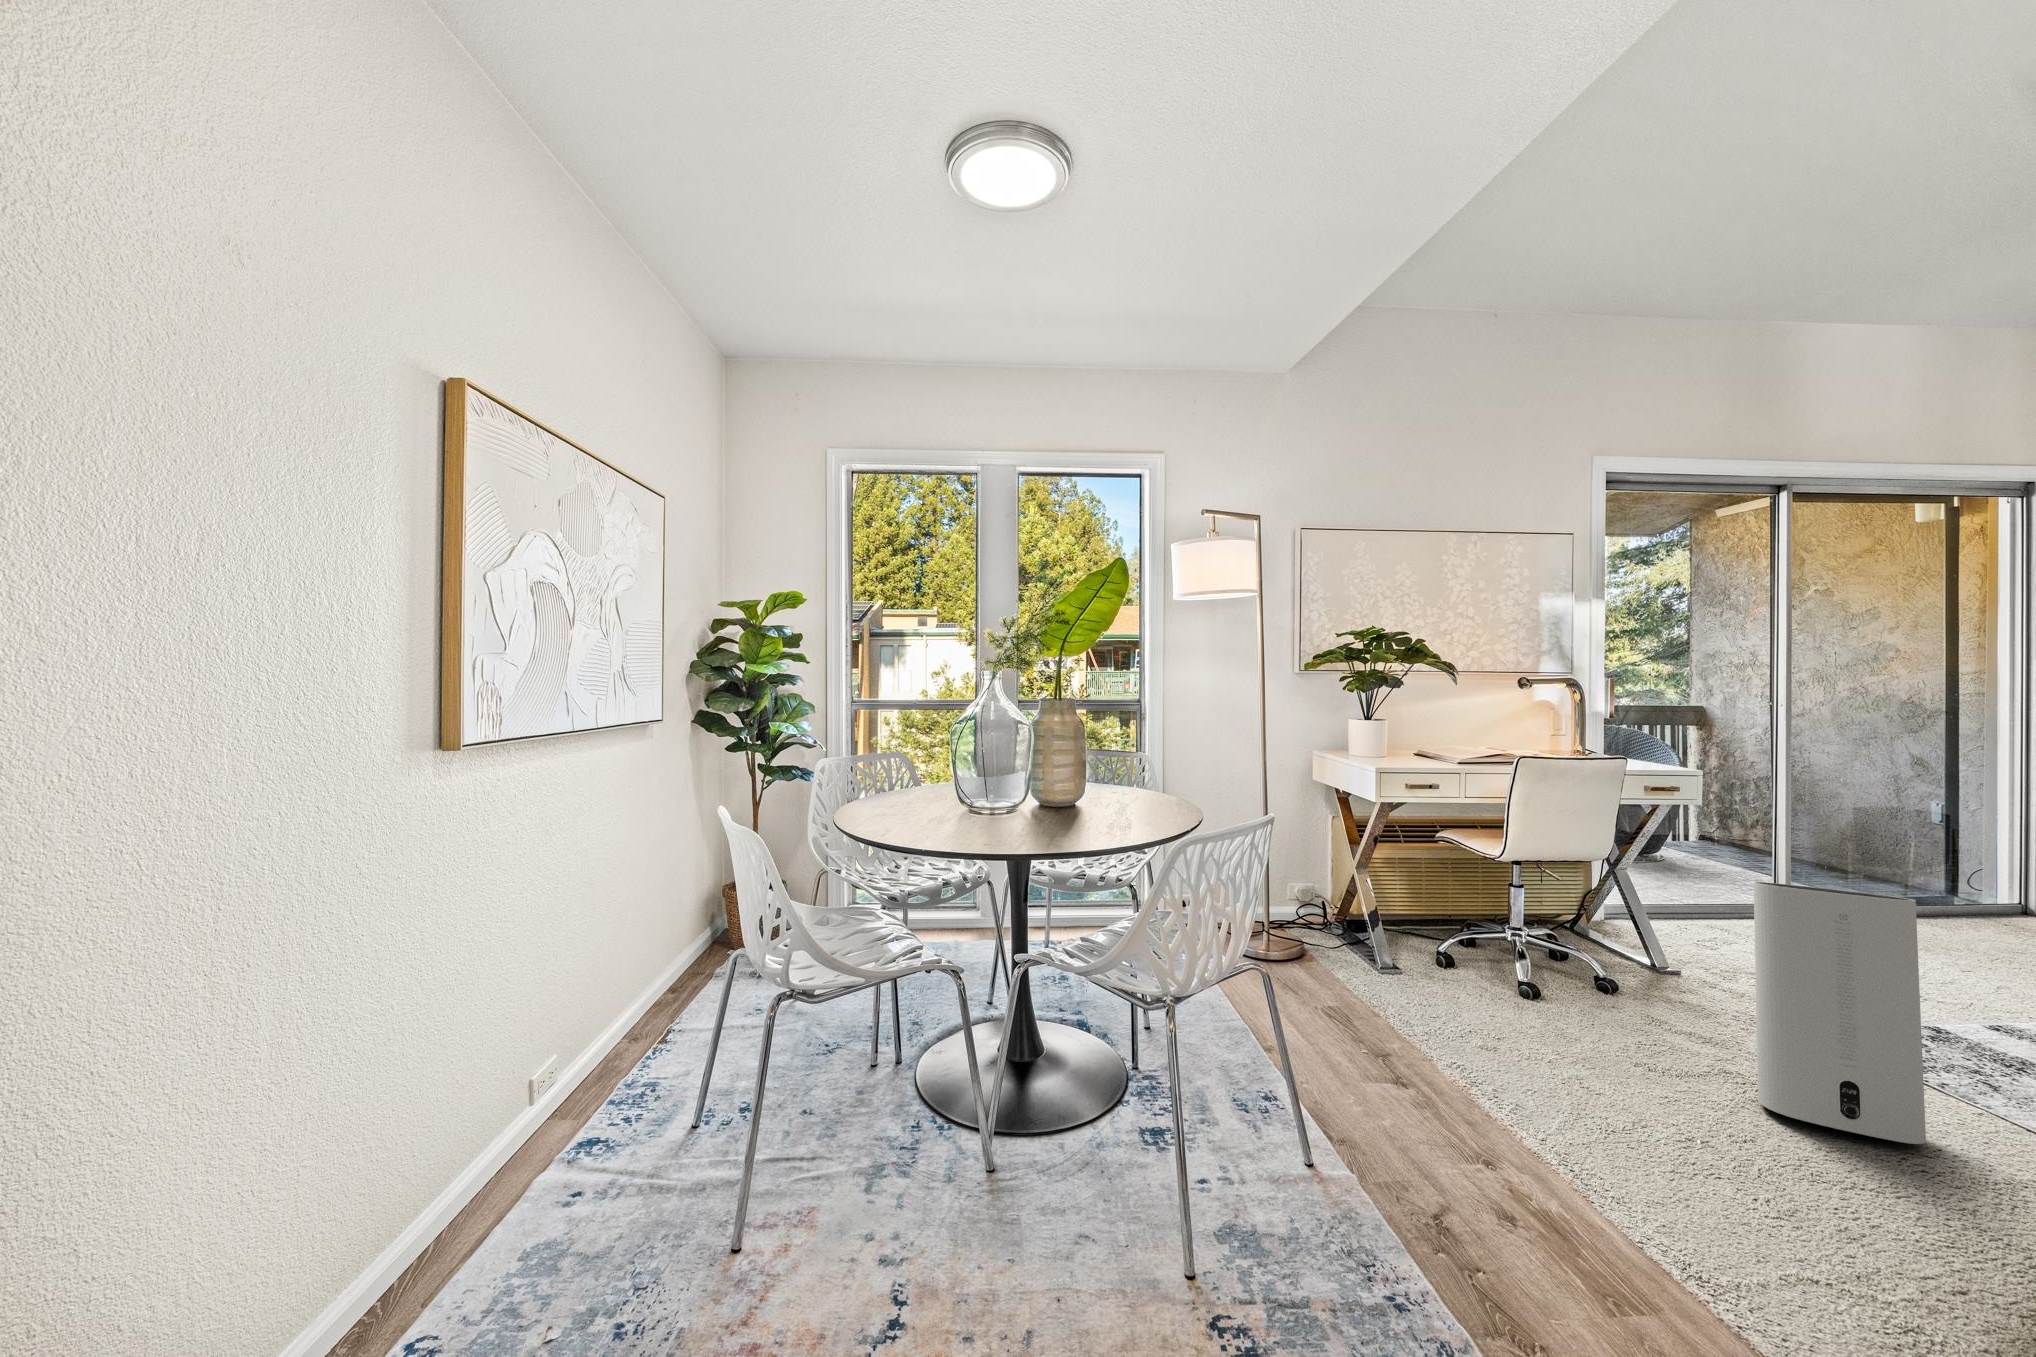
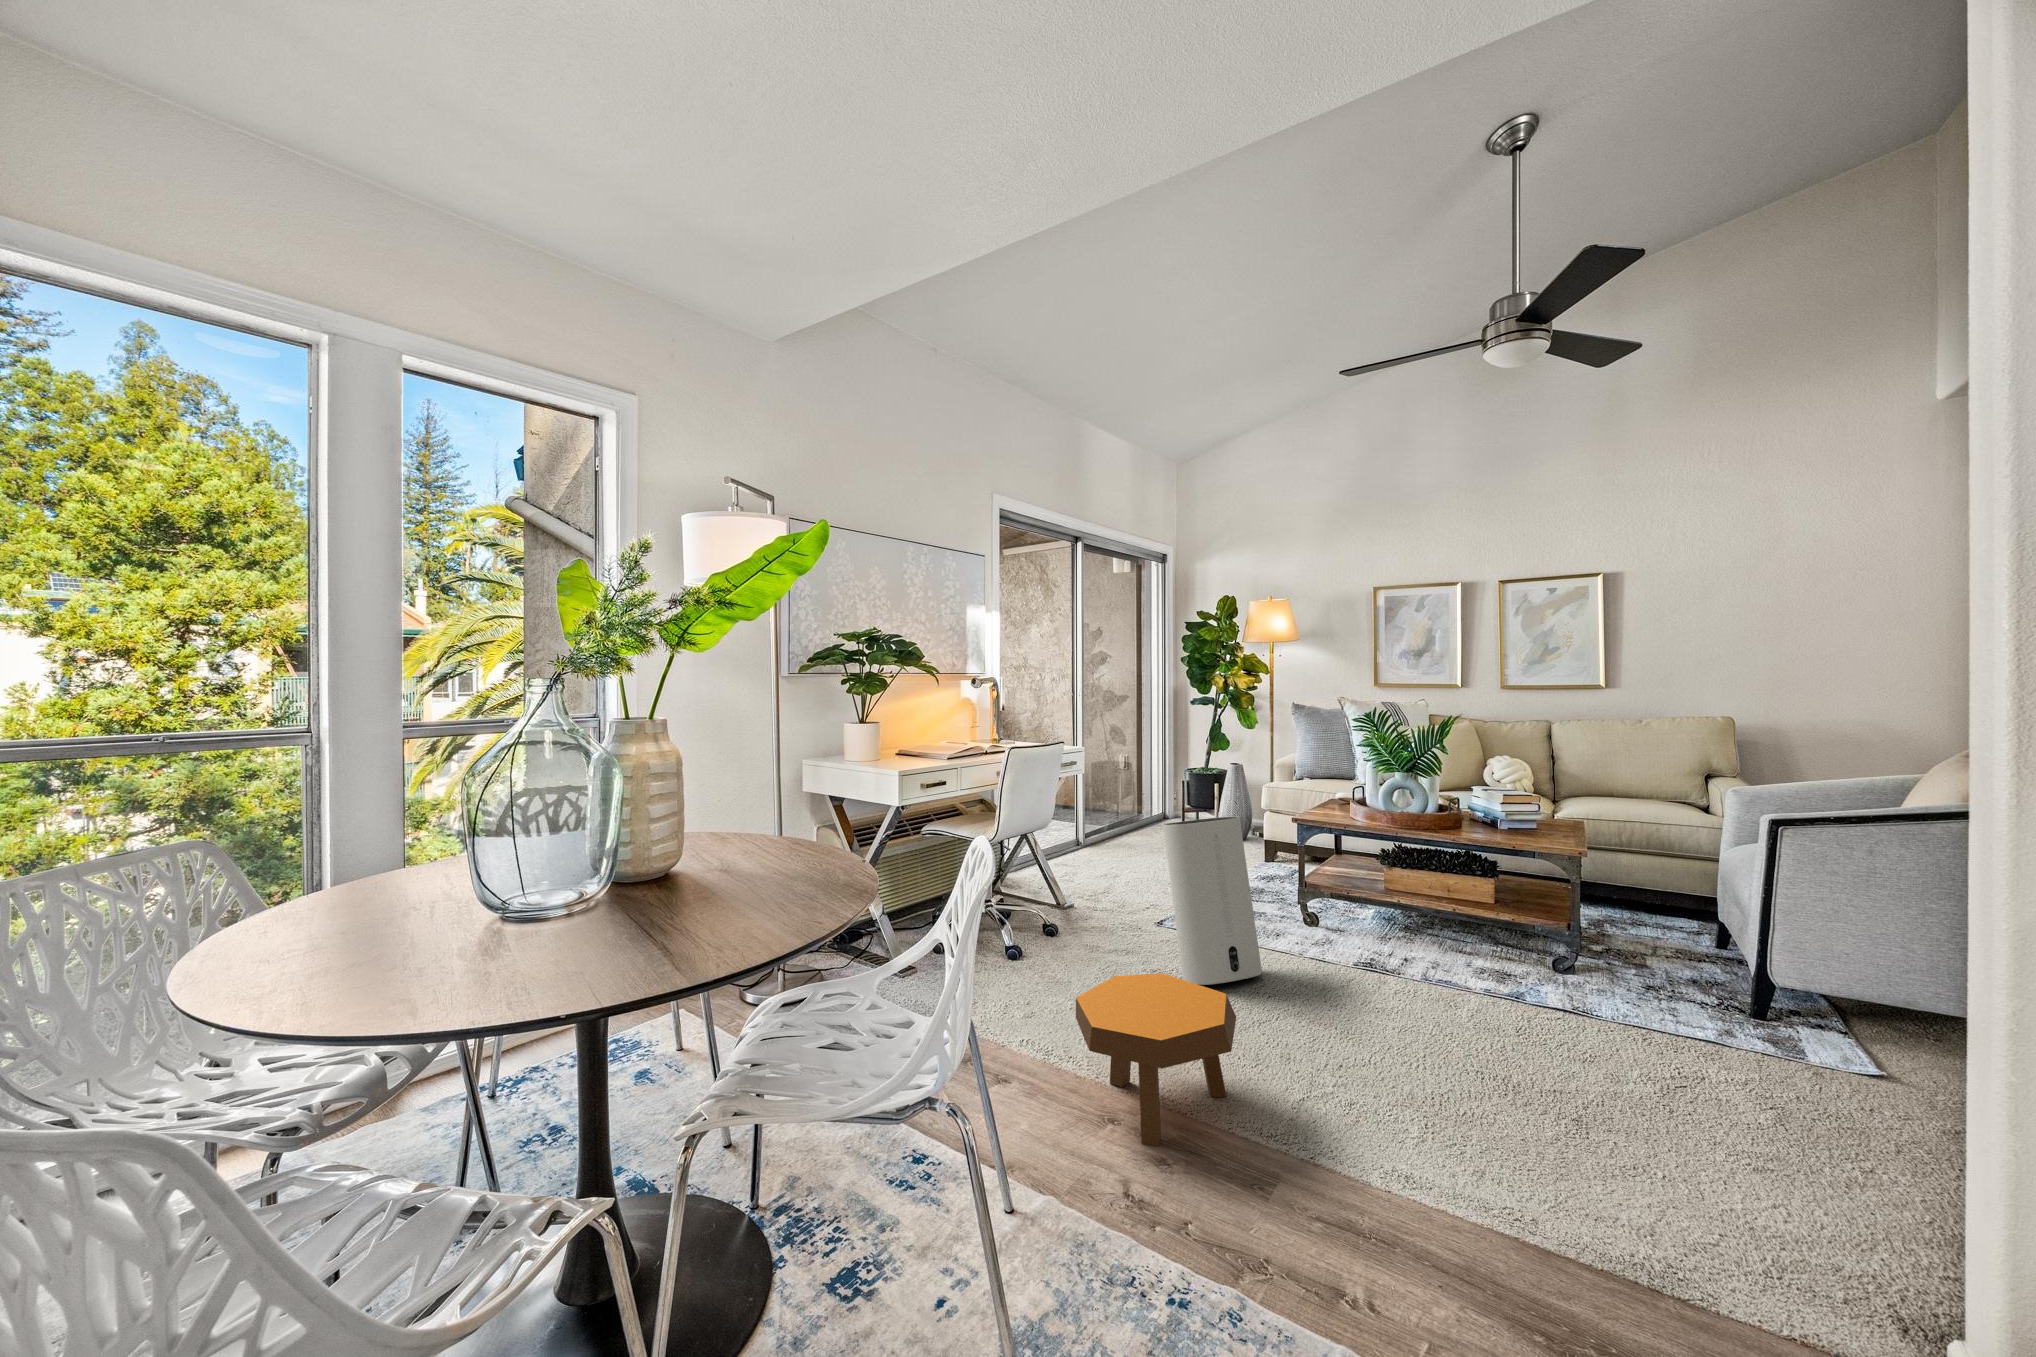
footstool: none [1459,1027,1701,1221] -> present [1076,973,1236,1146]

